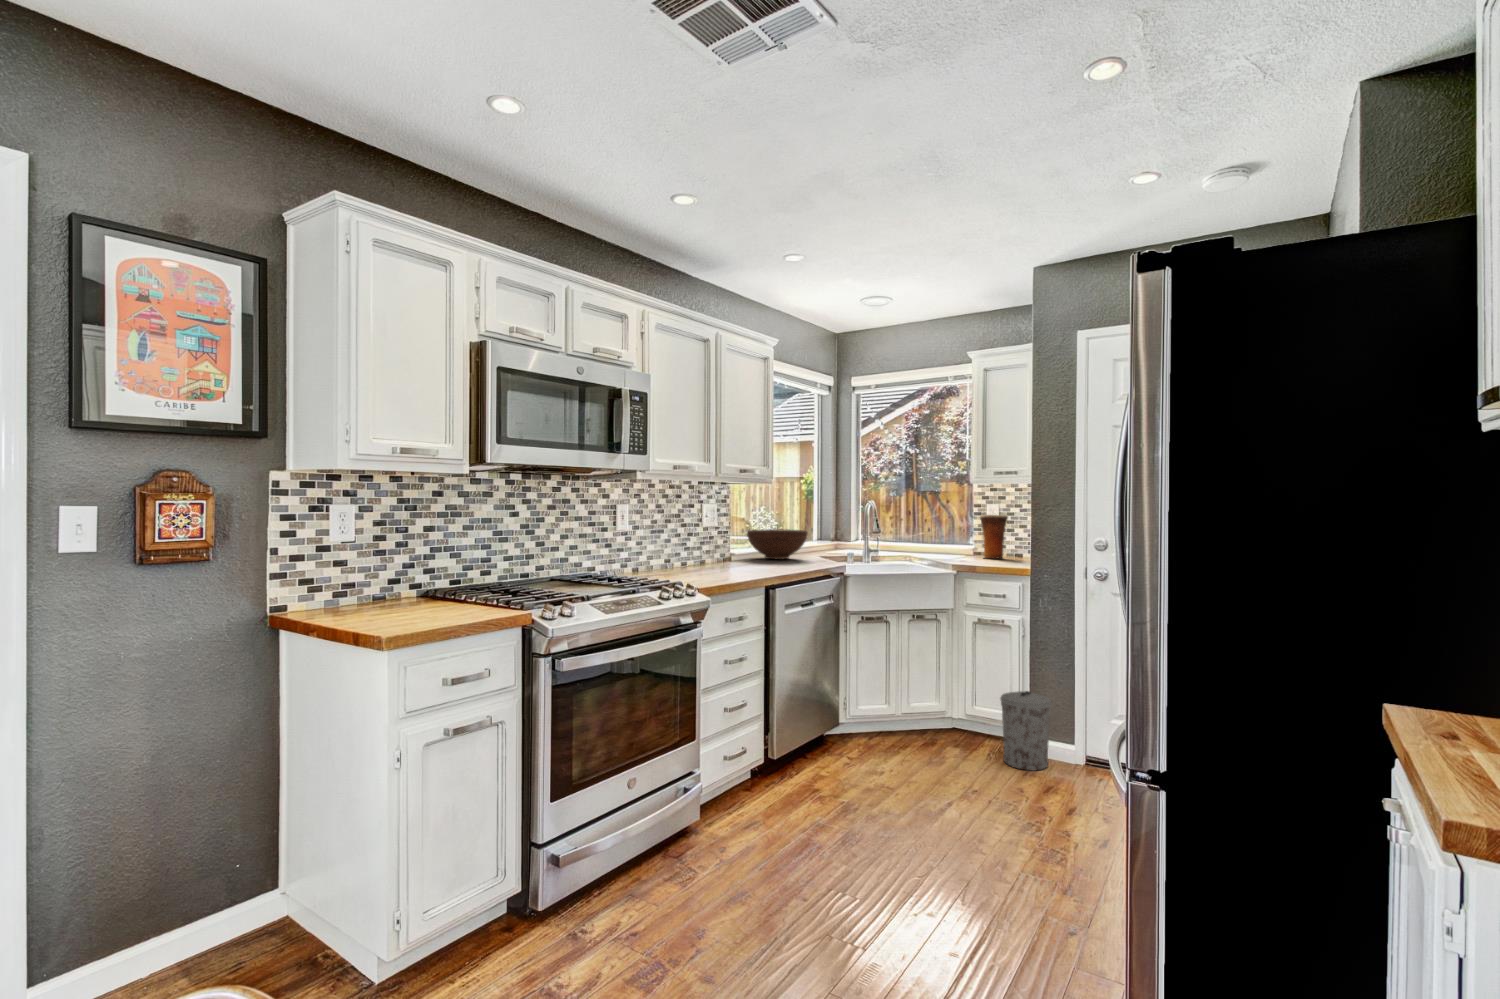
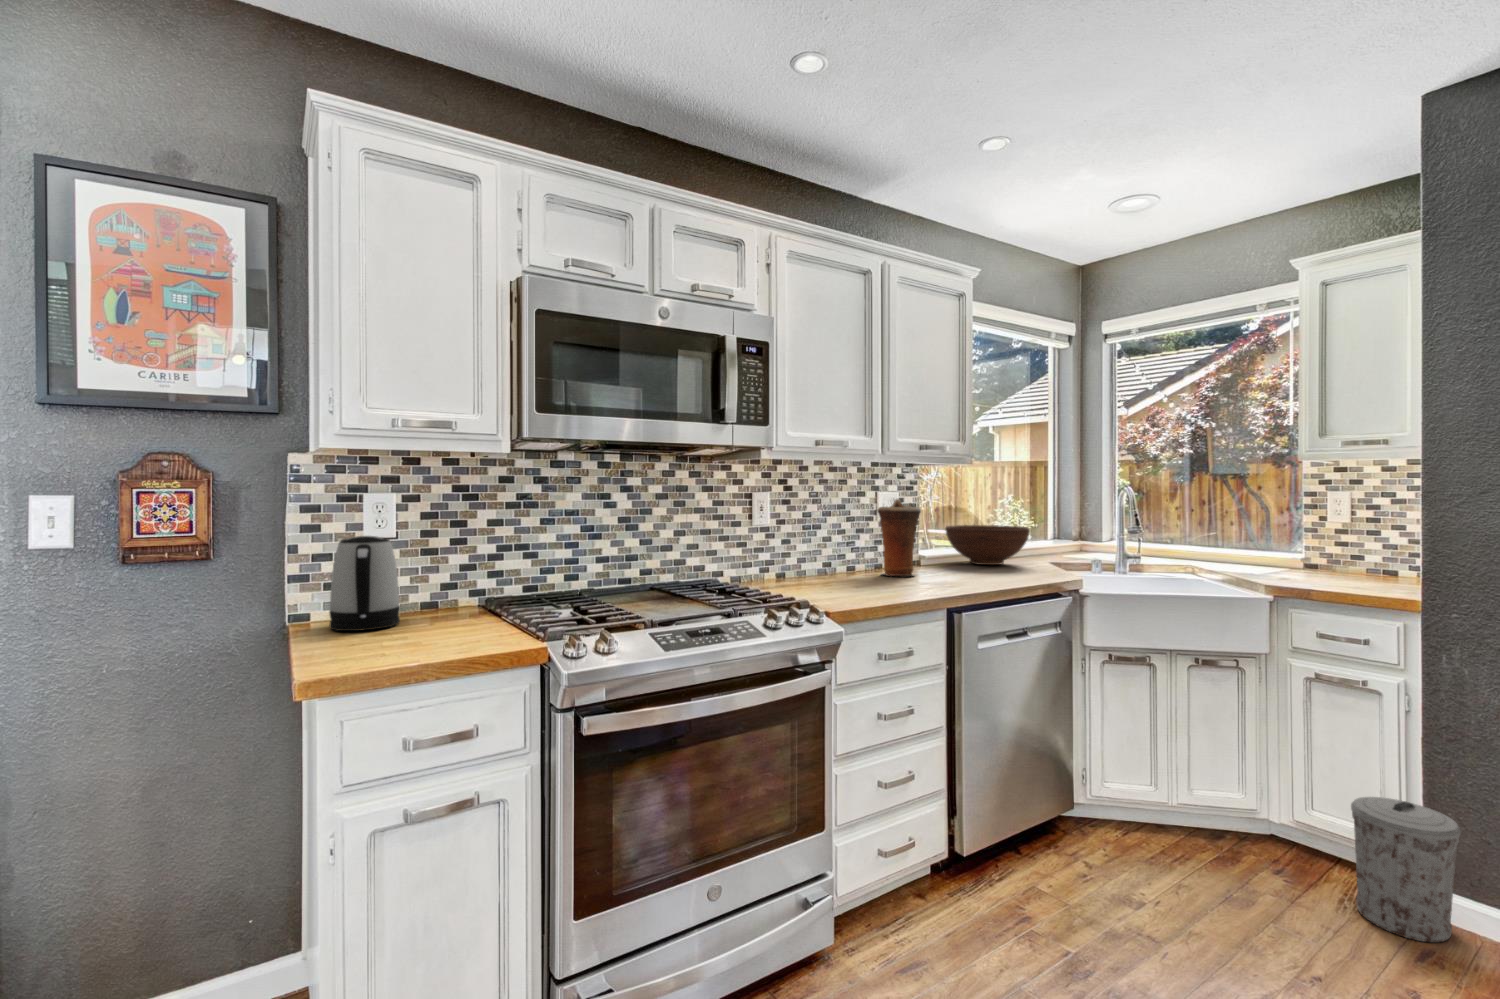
vase: present [980,514,1008,558] -> present [877,499,921,576]
kettle: none [333,539,389,615] -> present [329,536,400,631]

